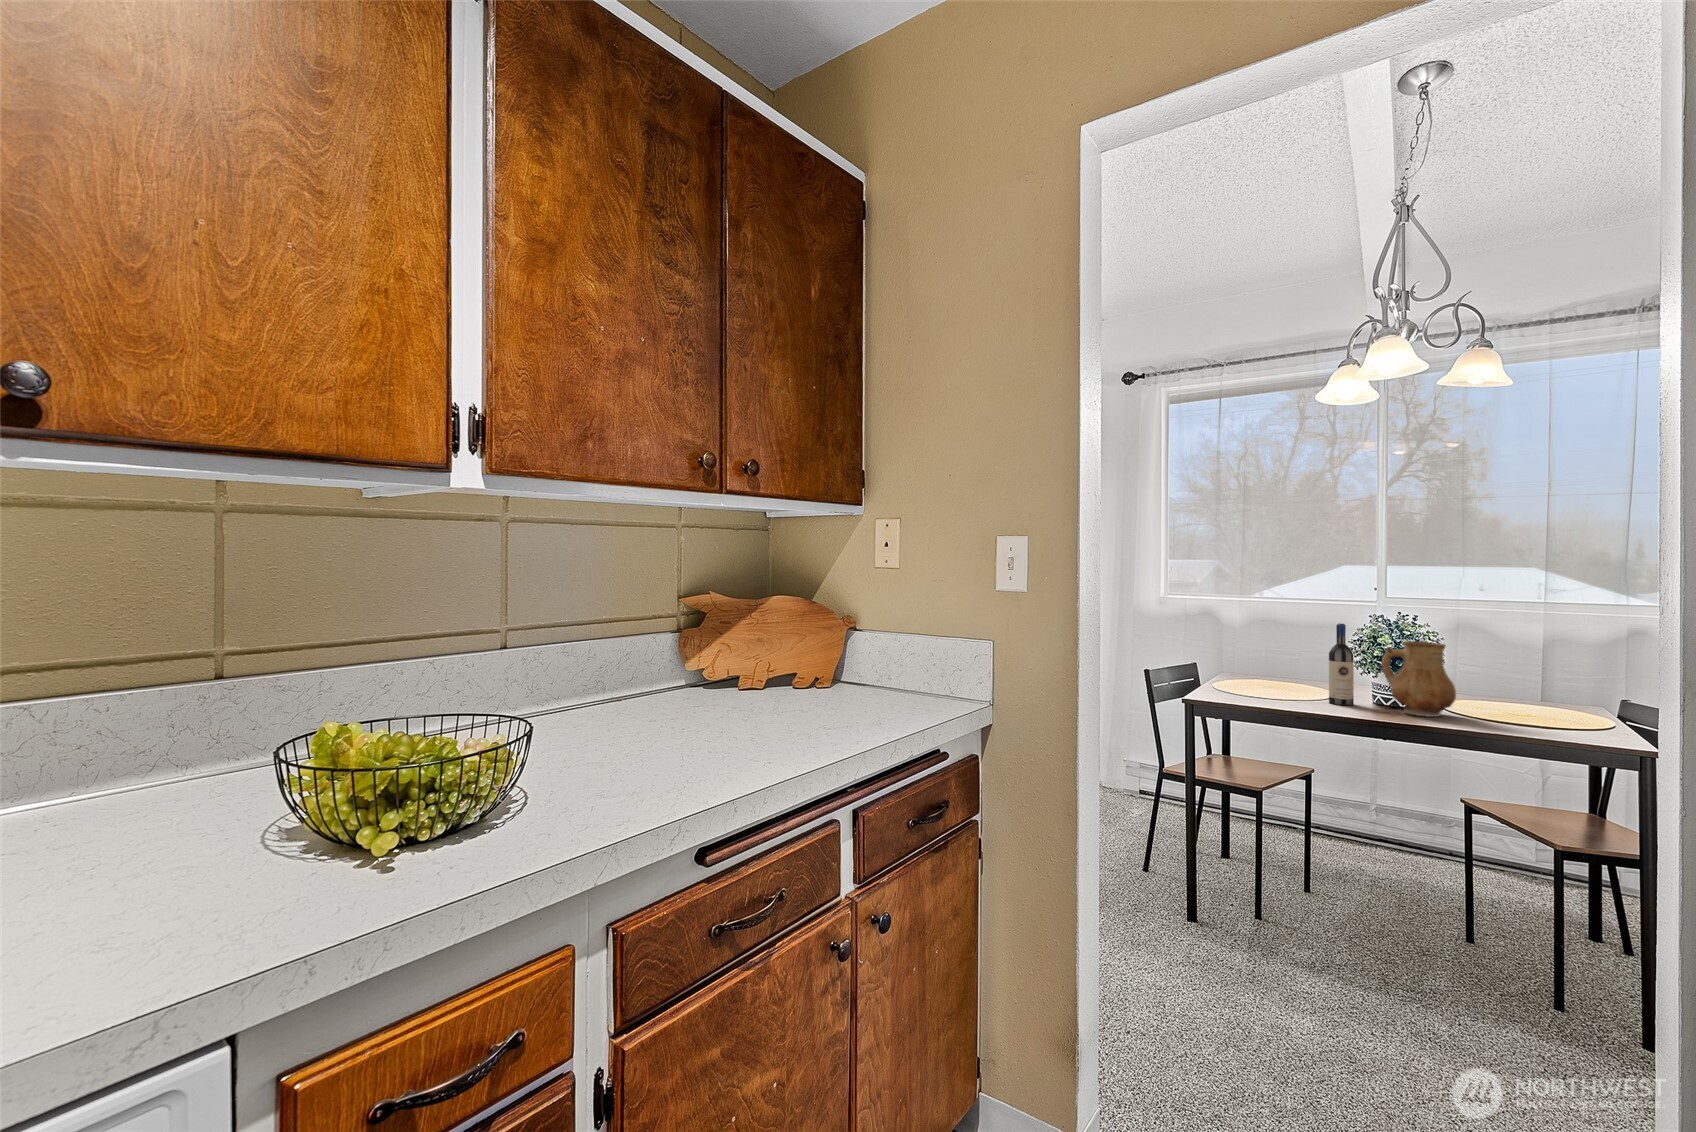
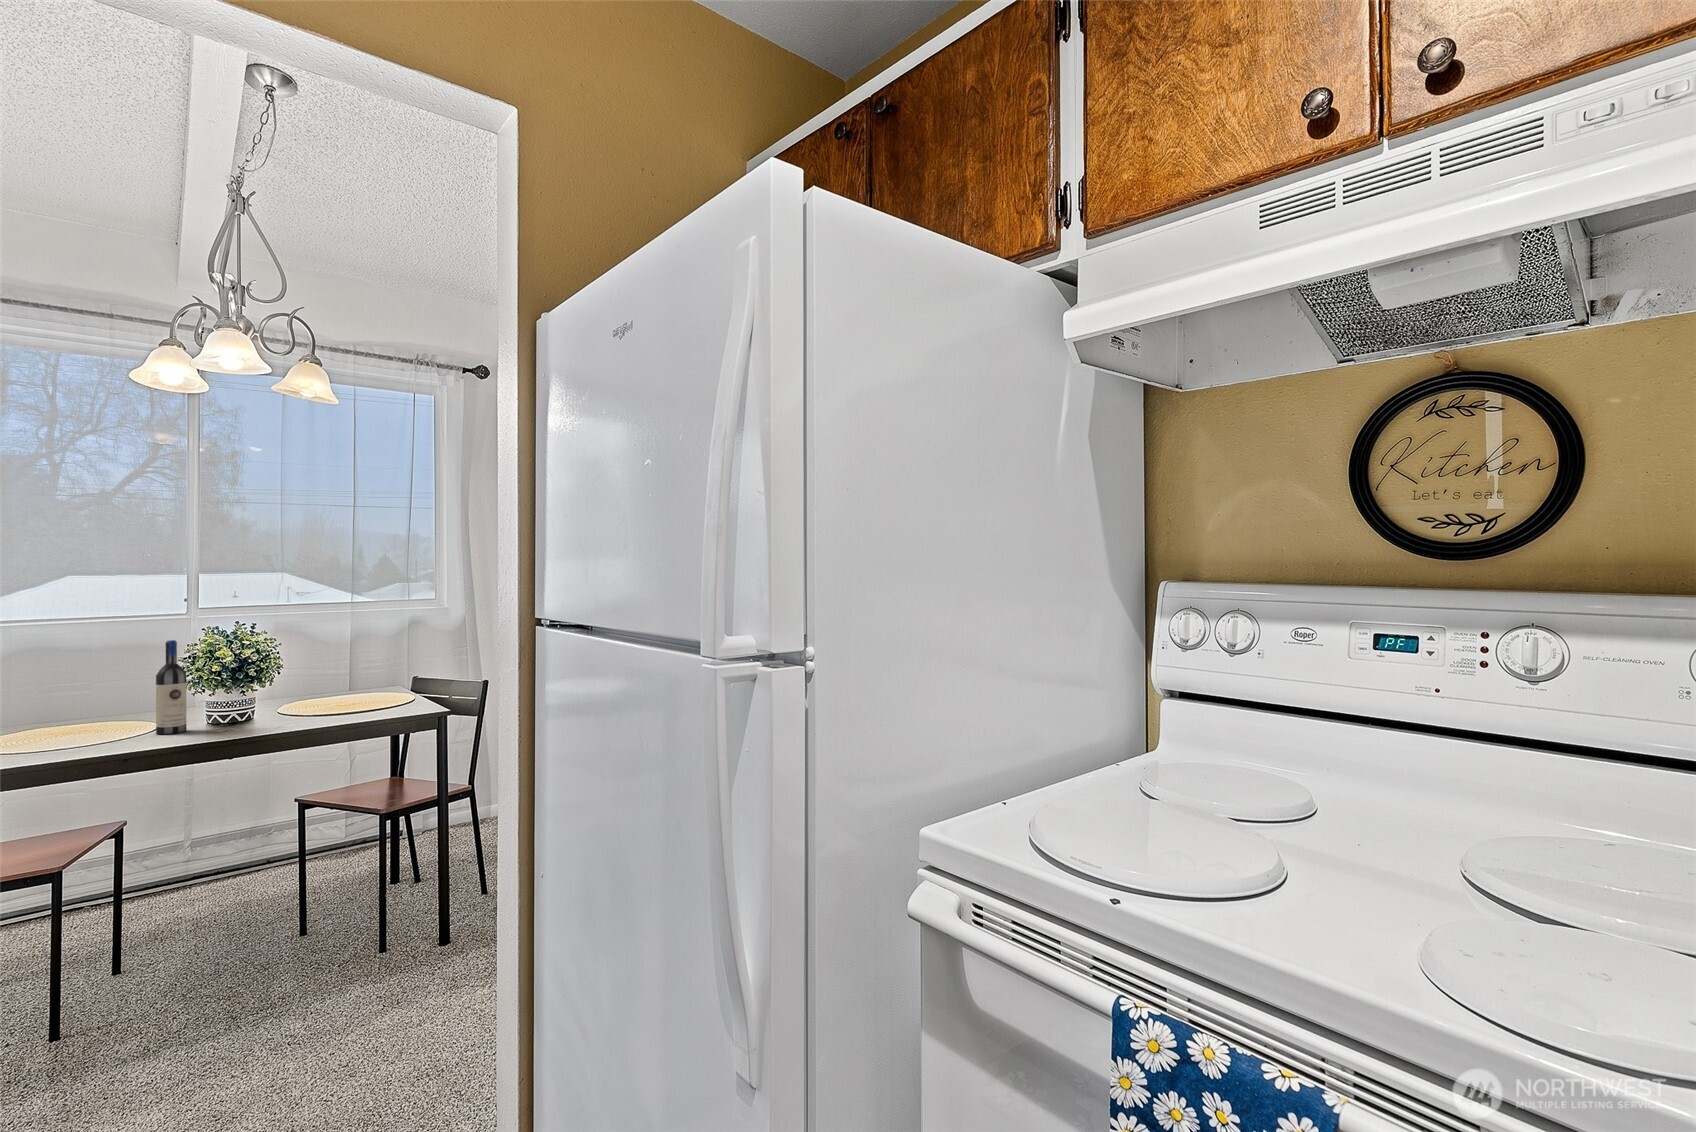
ceramic pitcher: present [1382,641,1456,717] -> none [220,651,295,728]

